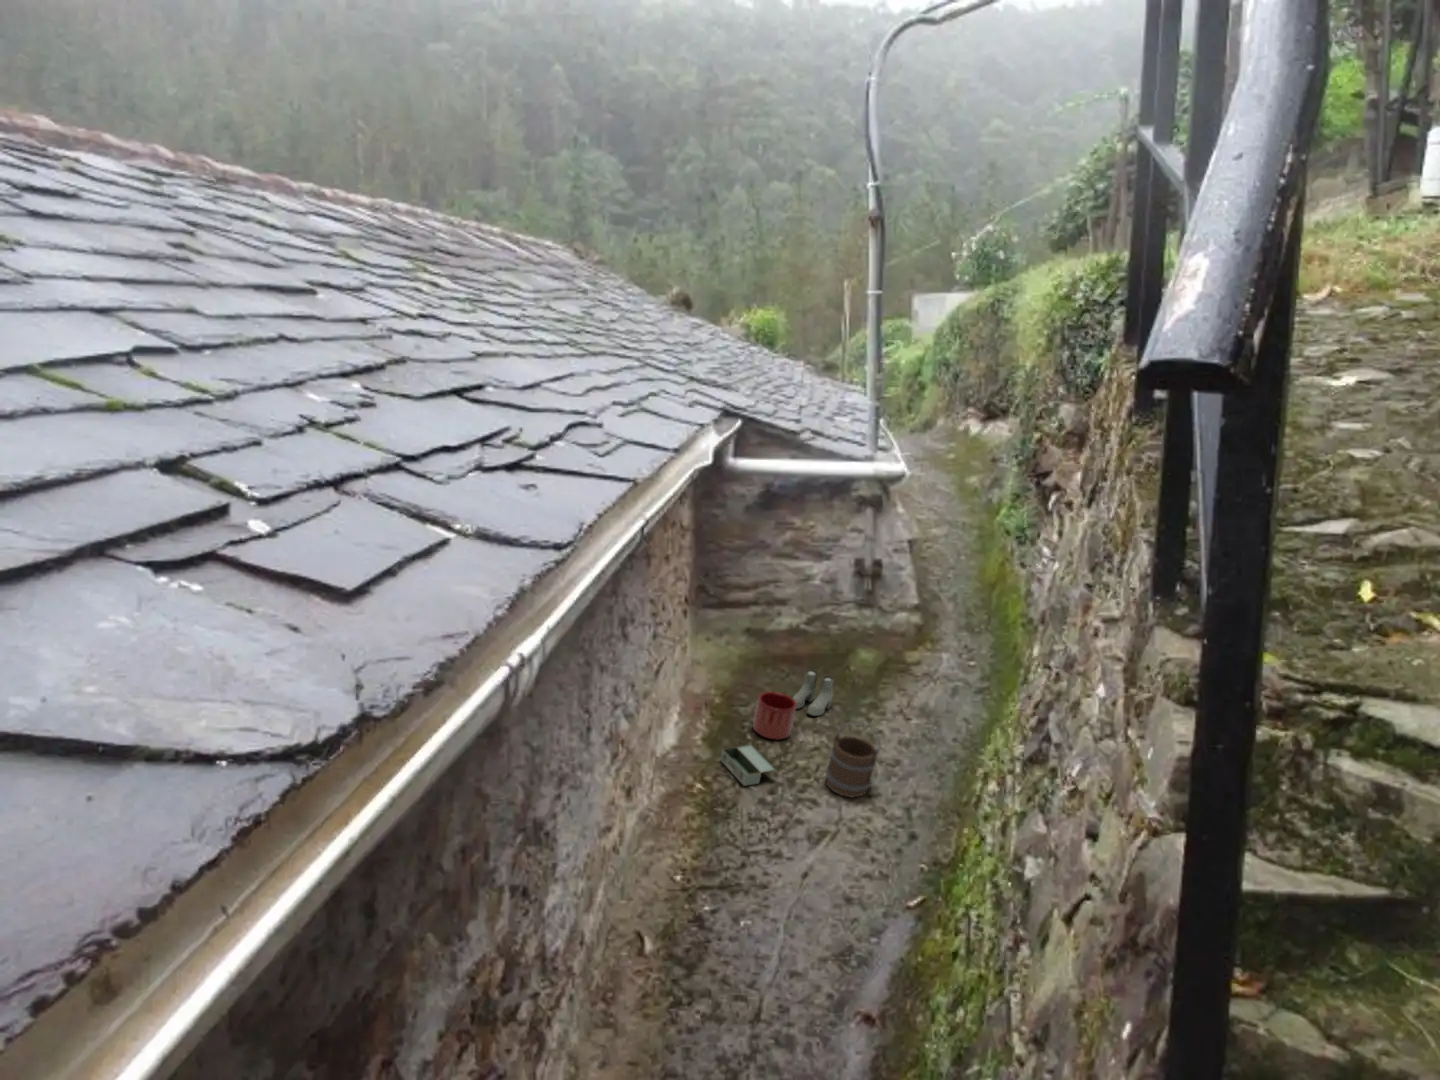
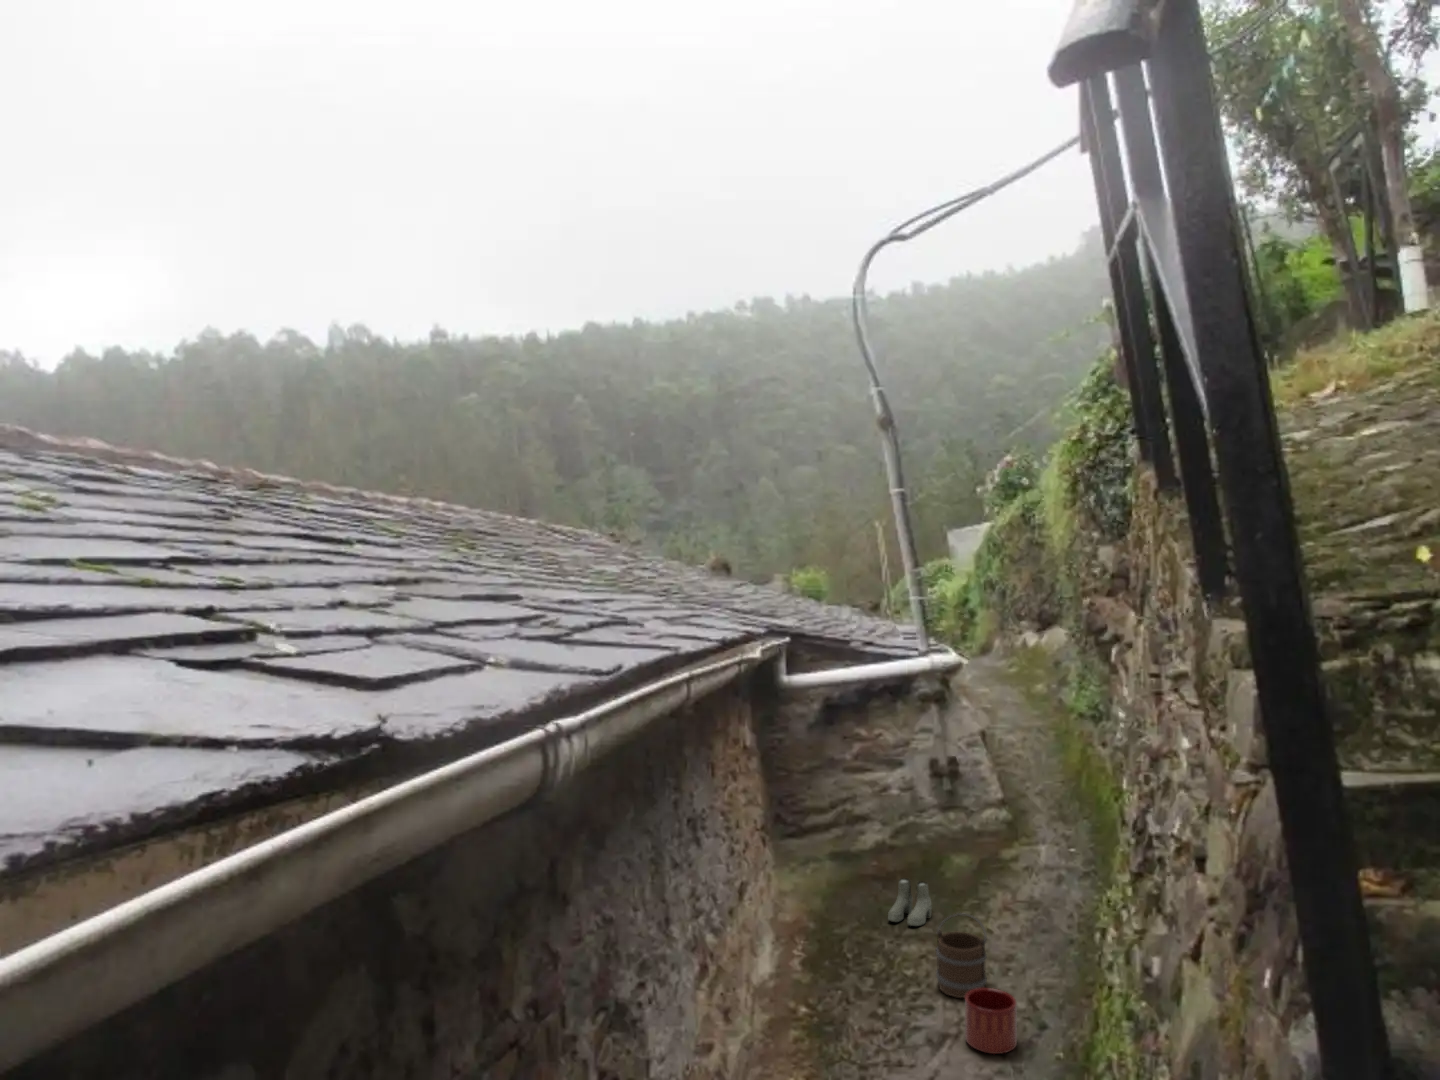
planter: present [753,692,797,739] -> present [965,988,1017,1054]
toolbox: present [721,745,775,786] -> none [823,961,882,1003]

